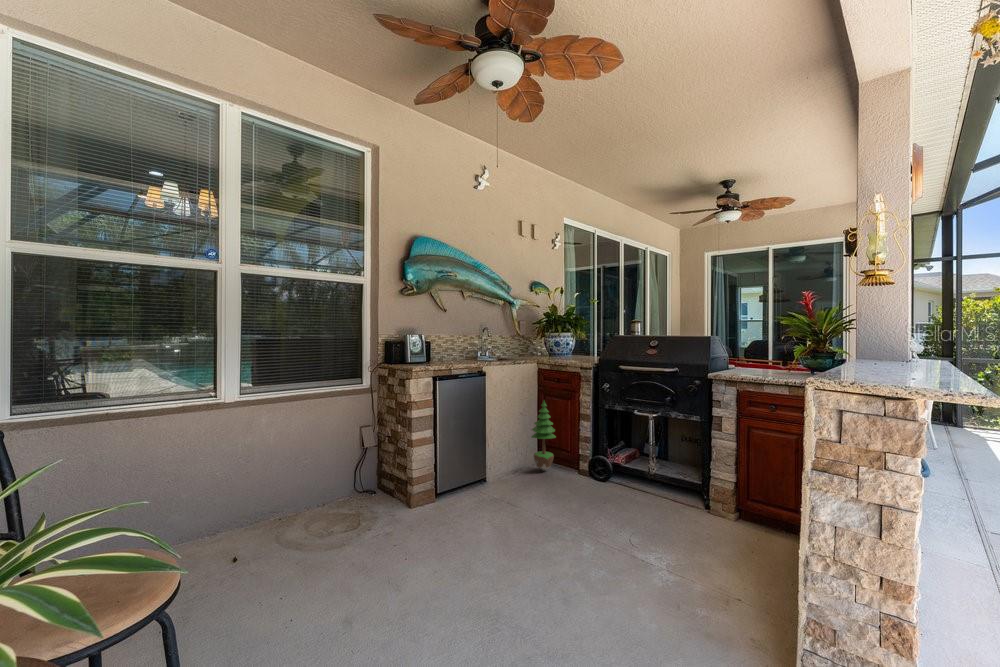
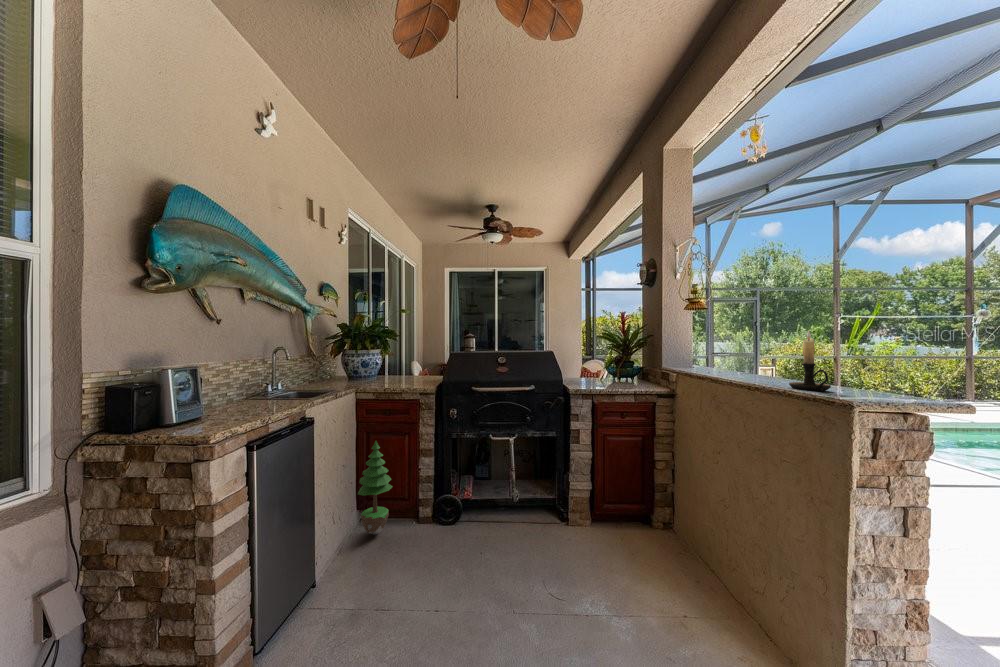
candle holder: none [871,299,924,377] -> present [789,331,831,391]

